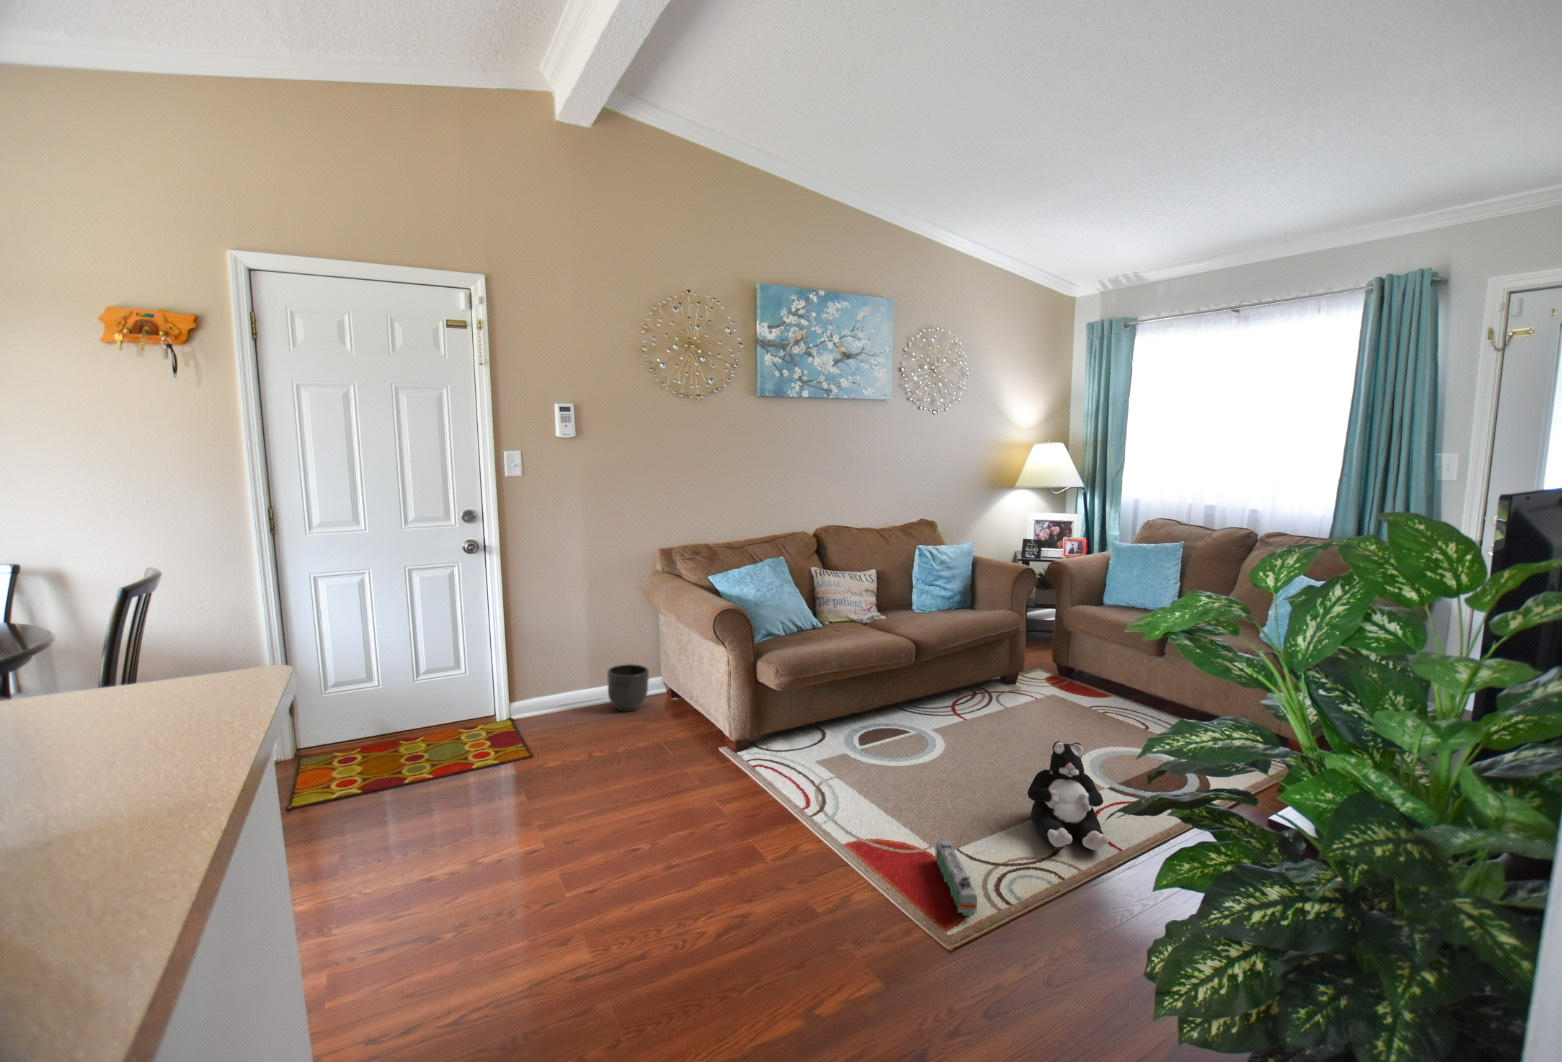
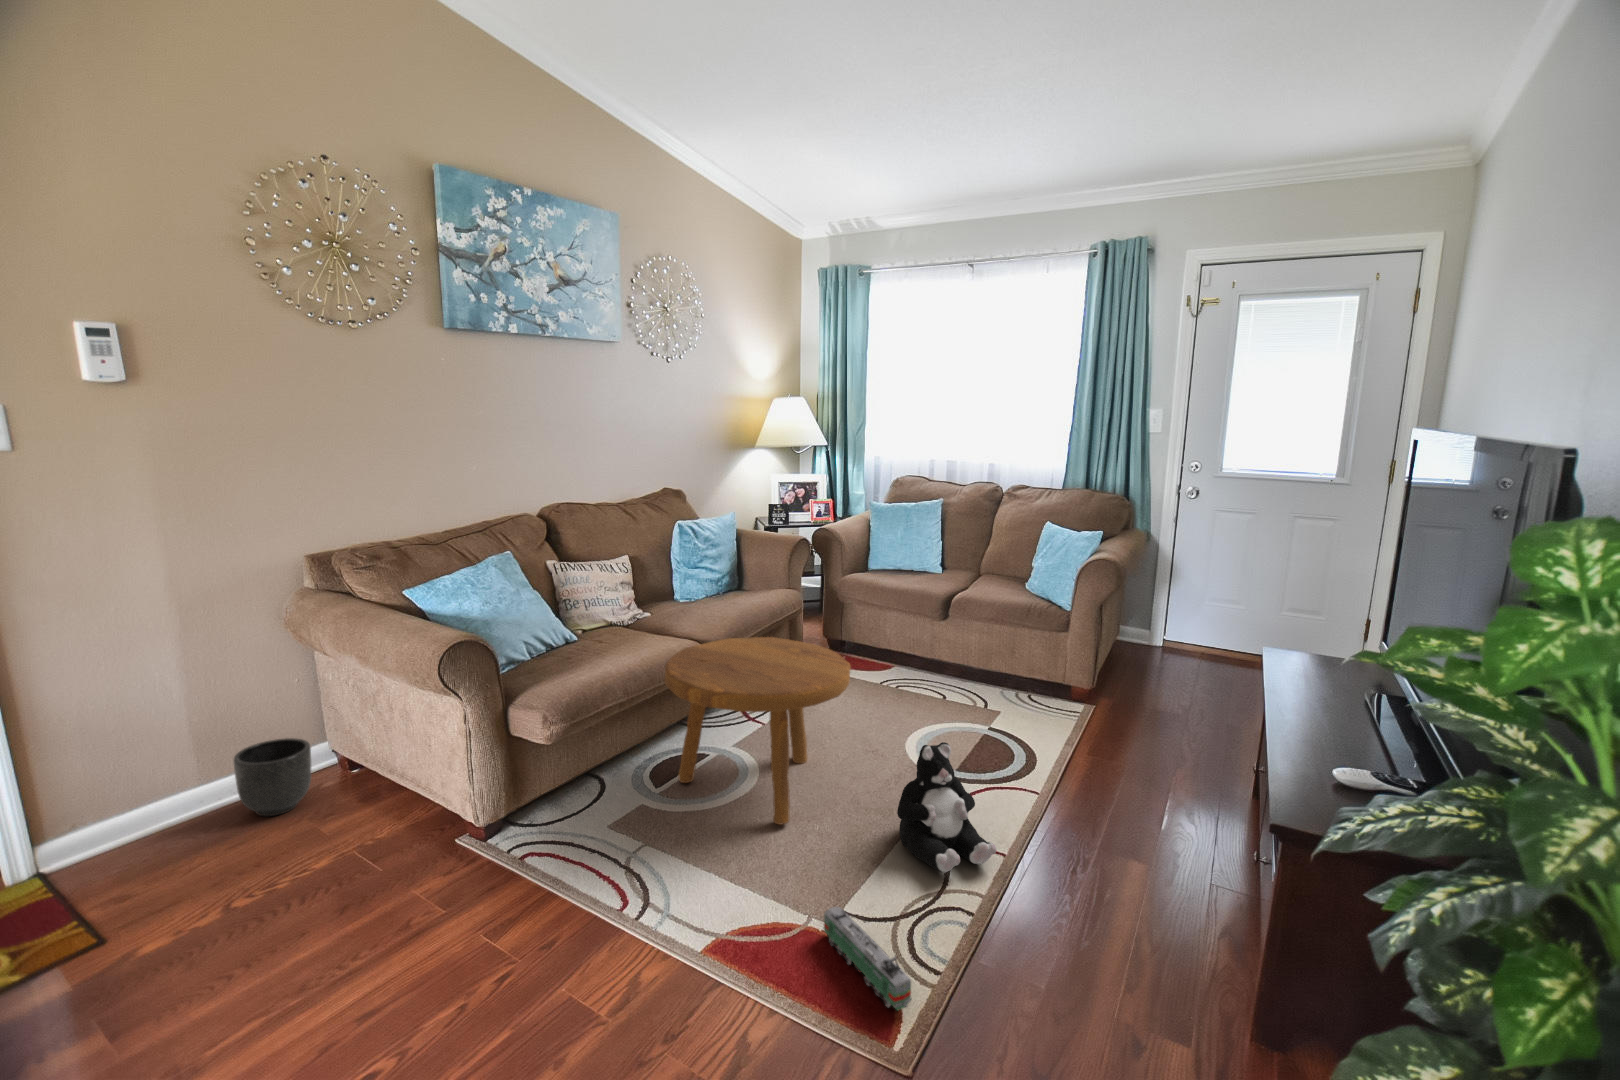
footstool: none [866,639,1018,786] -> present [665,637,851,825]

